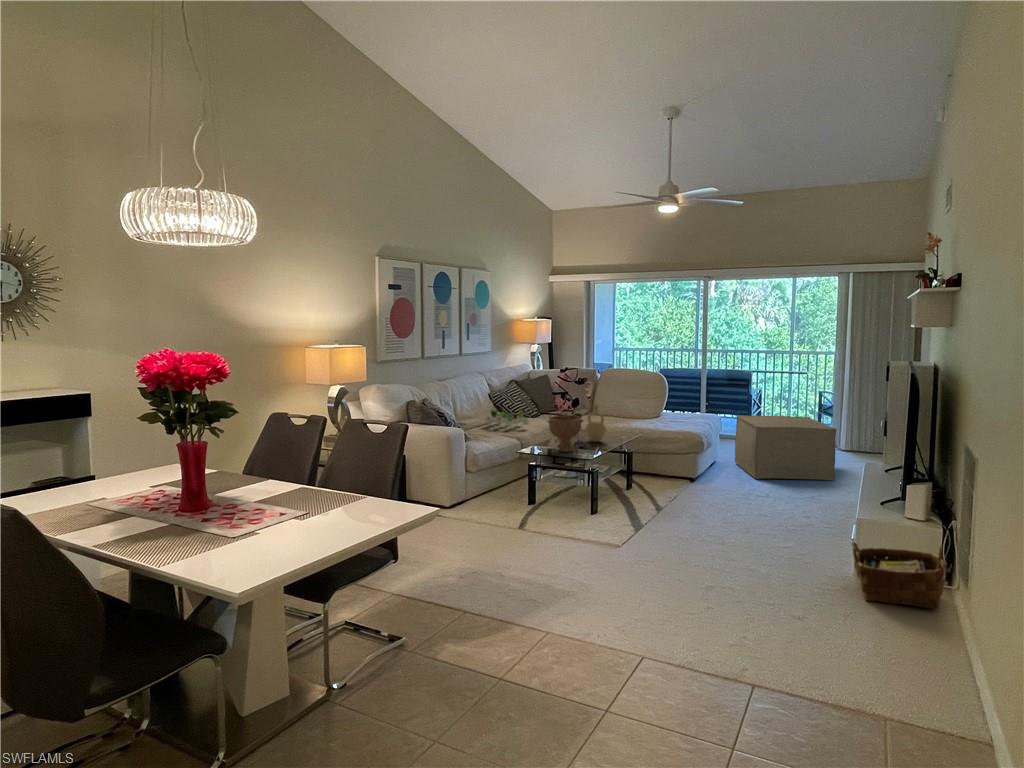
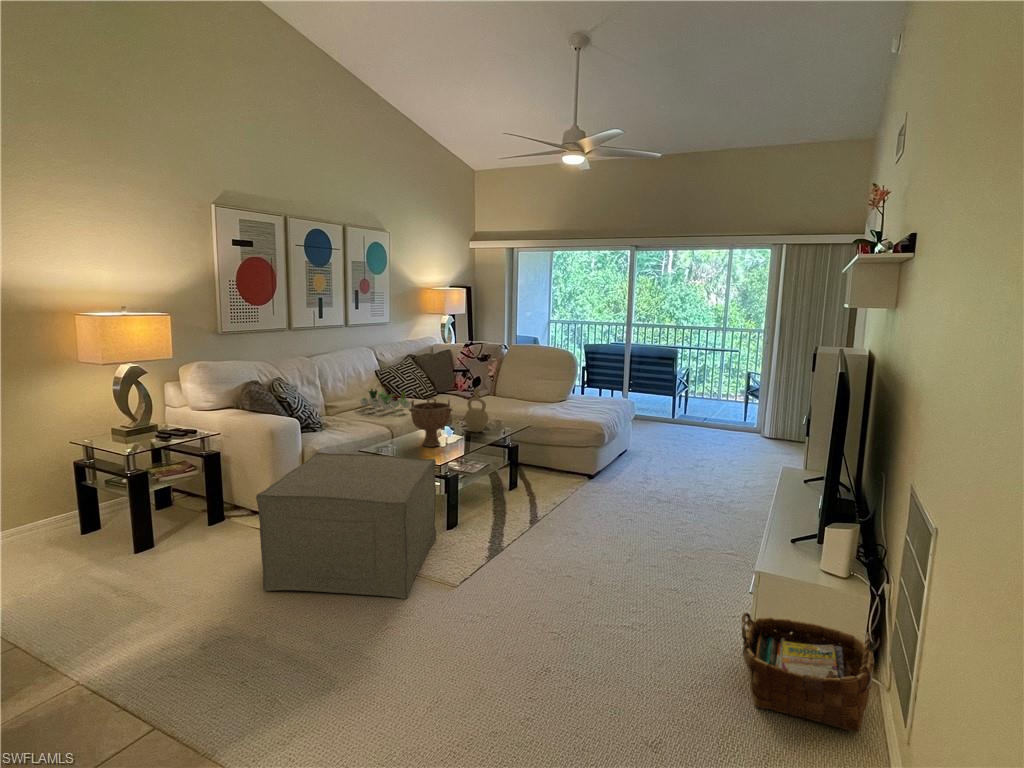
ottoman: present [735,415,837,481] -> present [256,453,436,599]

